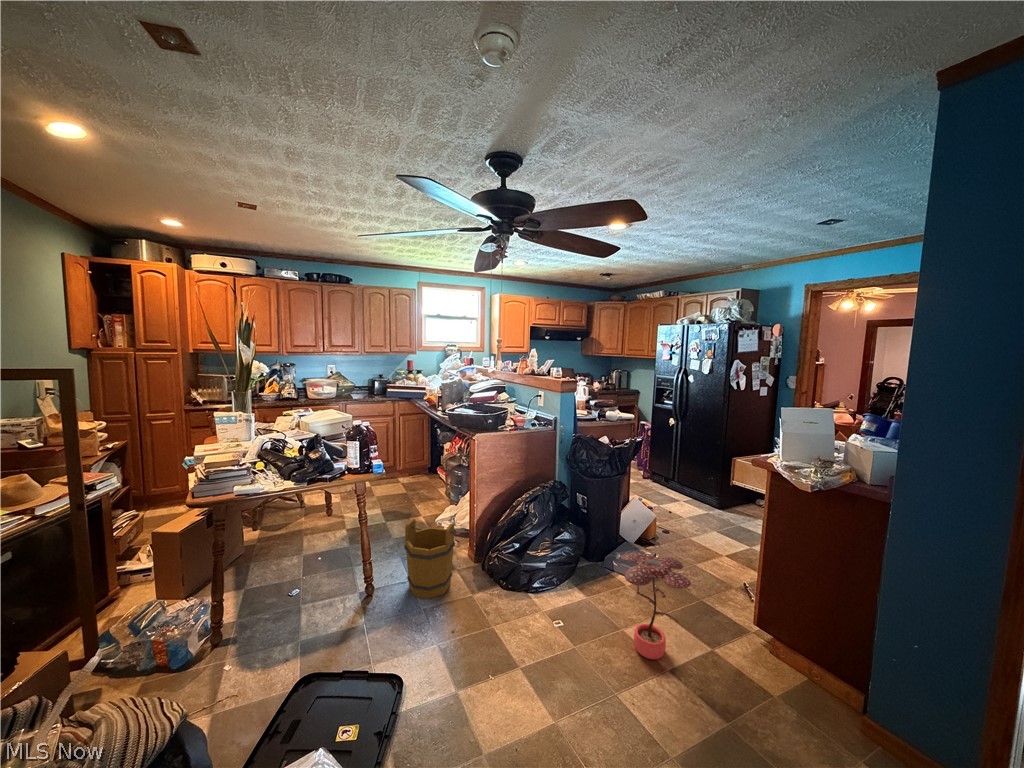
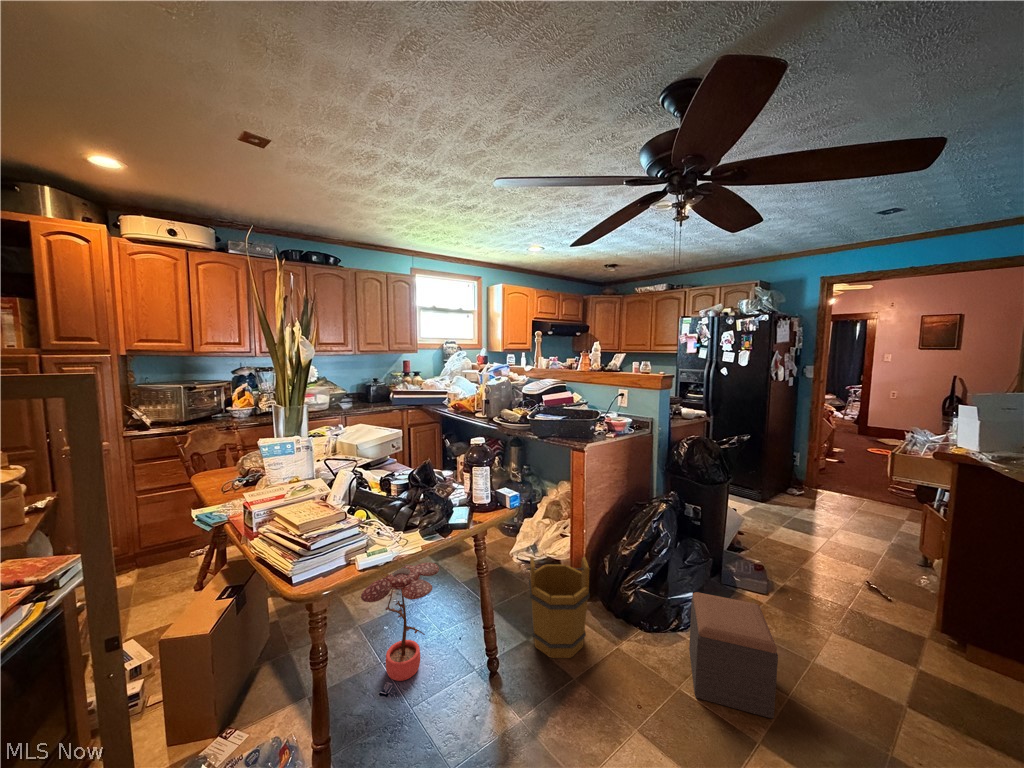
potted plant: present [621,552,691,659] -> present [361,563,439,681]
footstool: none [499,561,572,662] -> present [689,592,778,719]

